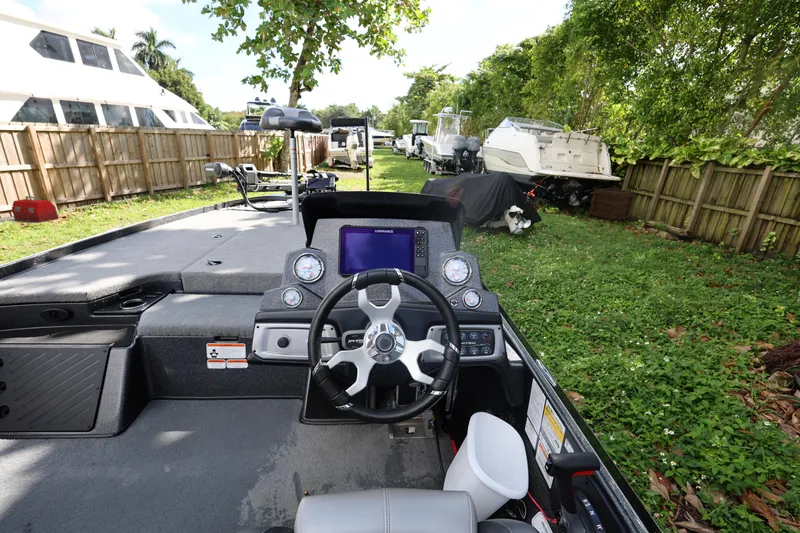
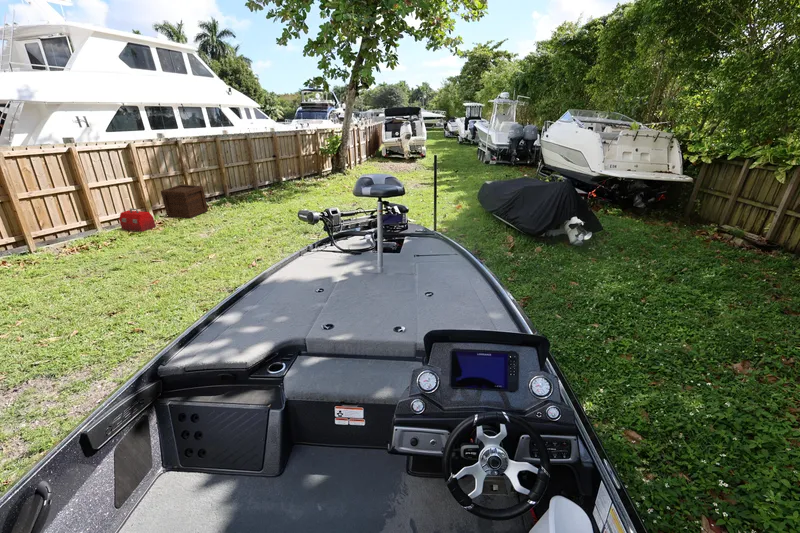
wooden crate: present [589,188,635,220] -> present [161,185,208,218]

